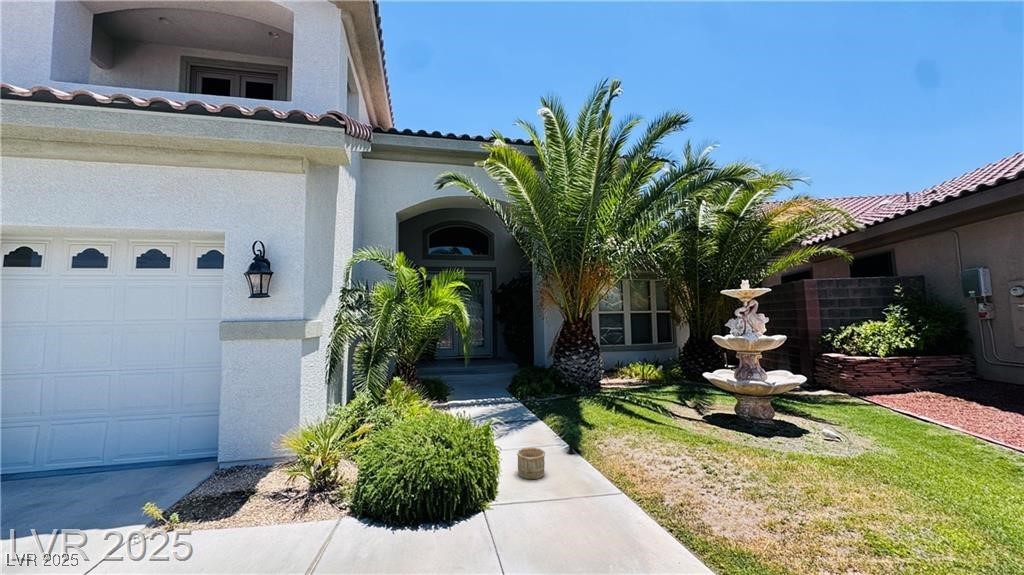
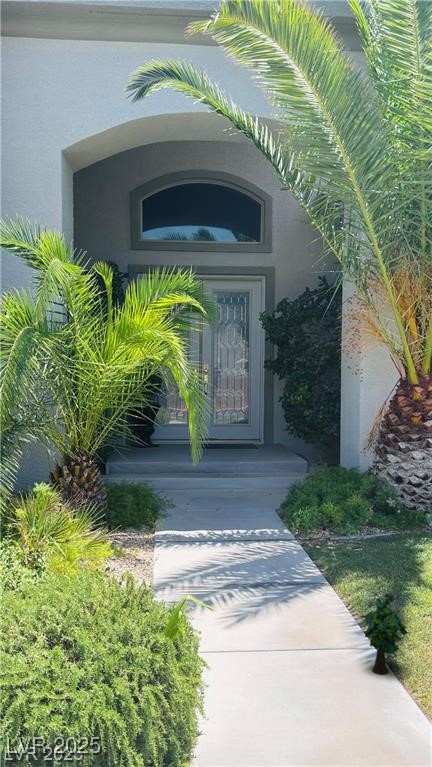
wooden bucket: present [517,447,545,479] -> none [245,659,311,734]

